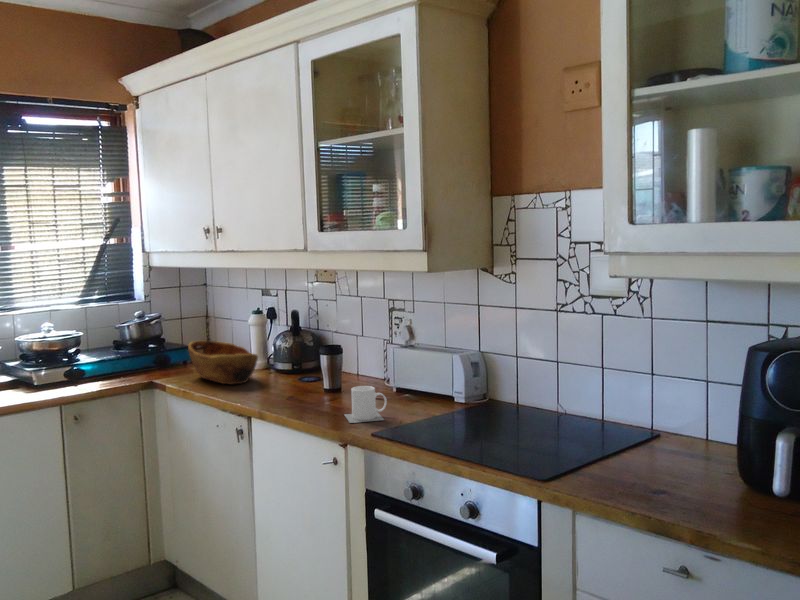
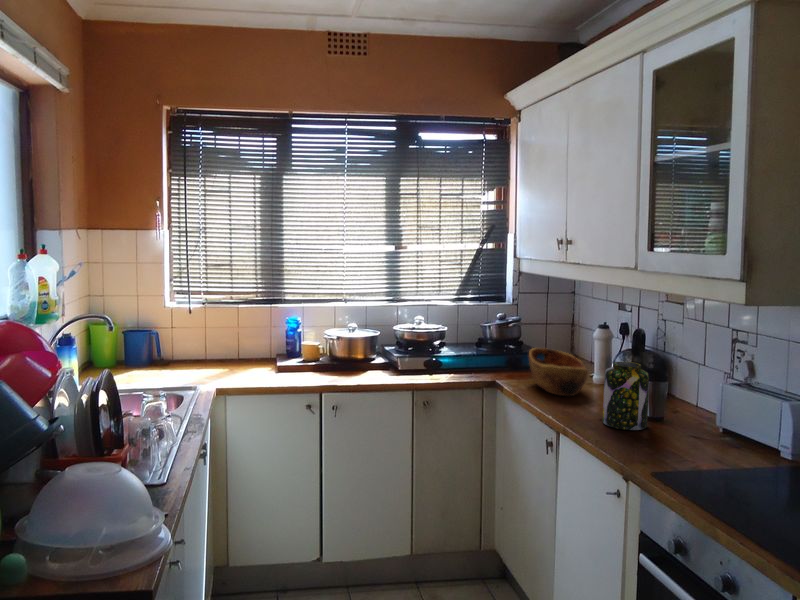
jar: none [291,339,334,403] -> present [603,362,649,430]
mug: present [344,386,387,423] -> none [639,420,688,461]

